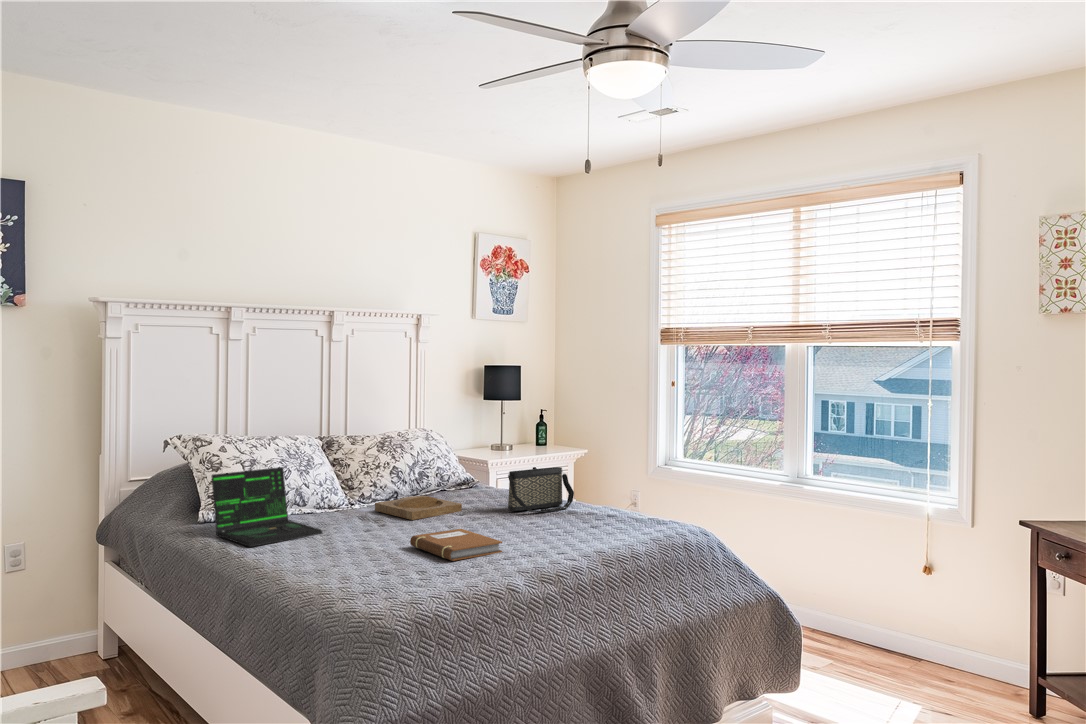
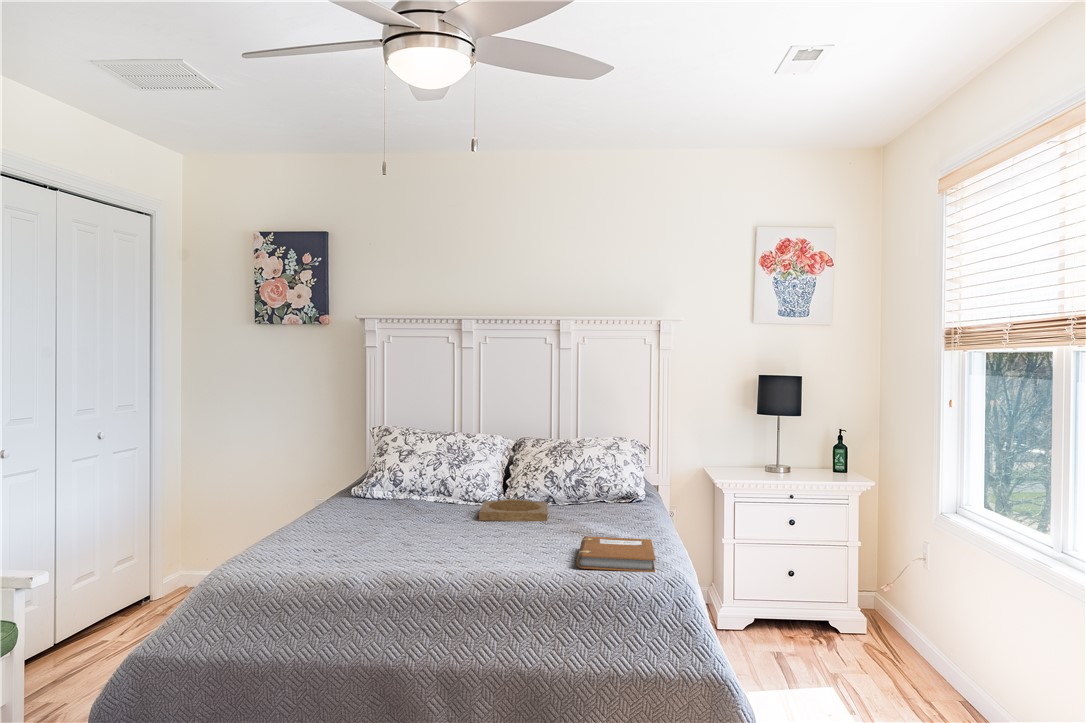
laptop: present [211,467,322,547] -> none [313,454,419,519]
handbag: present [508,467,574,512] -> none [575,481,660,536]
notebook: present [410,529,502,561] -> present [577,536,655,572]

